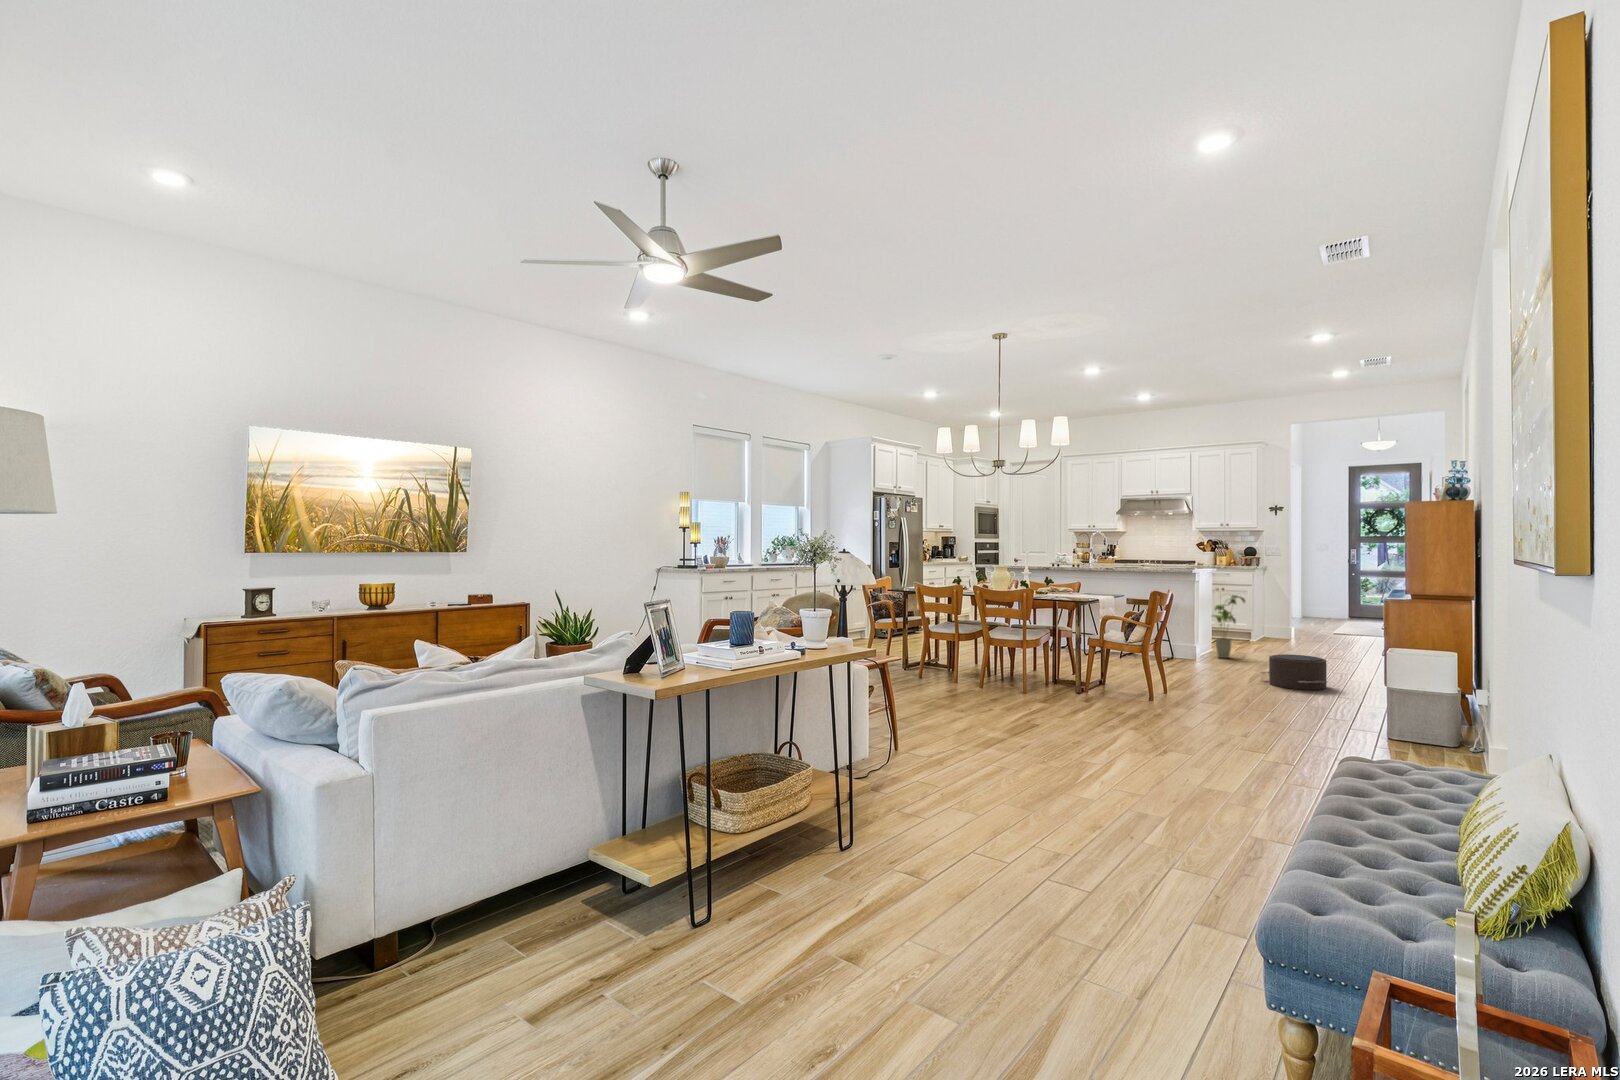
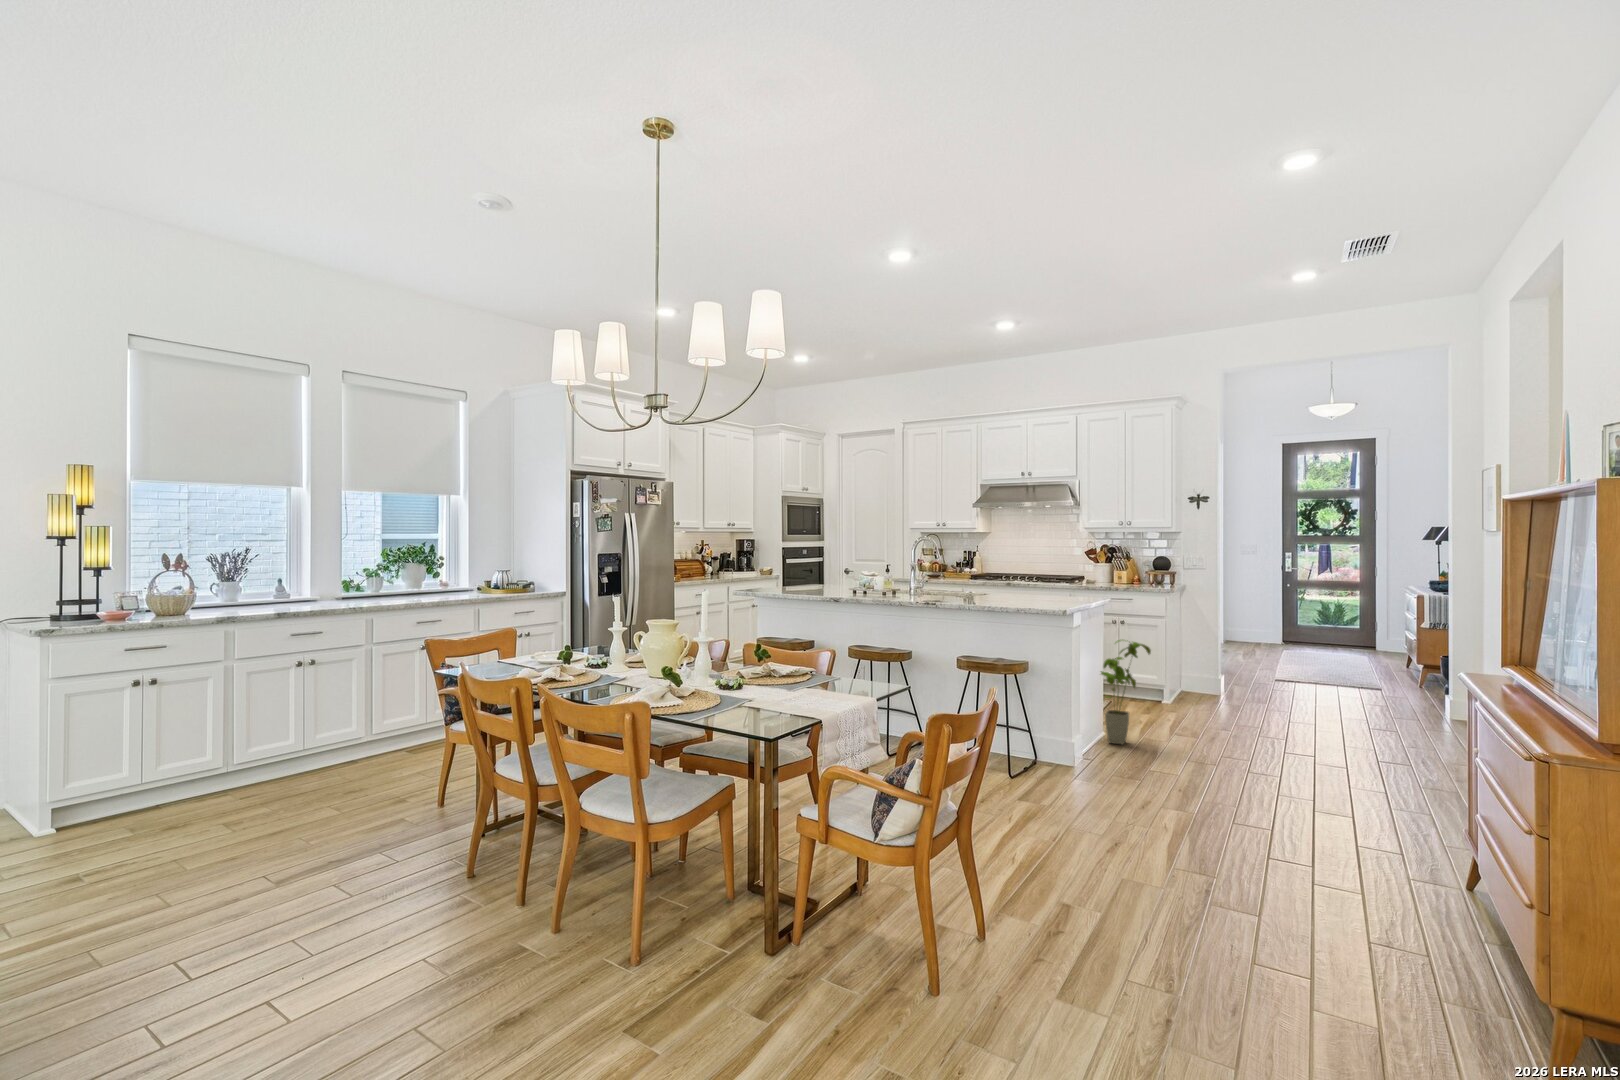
pouf: present [1260,654,1327,690] -> none [1170,767,1293,846]

